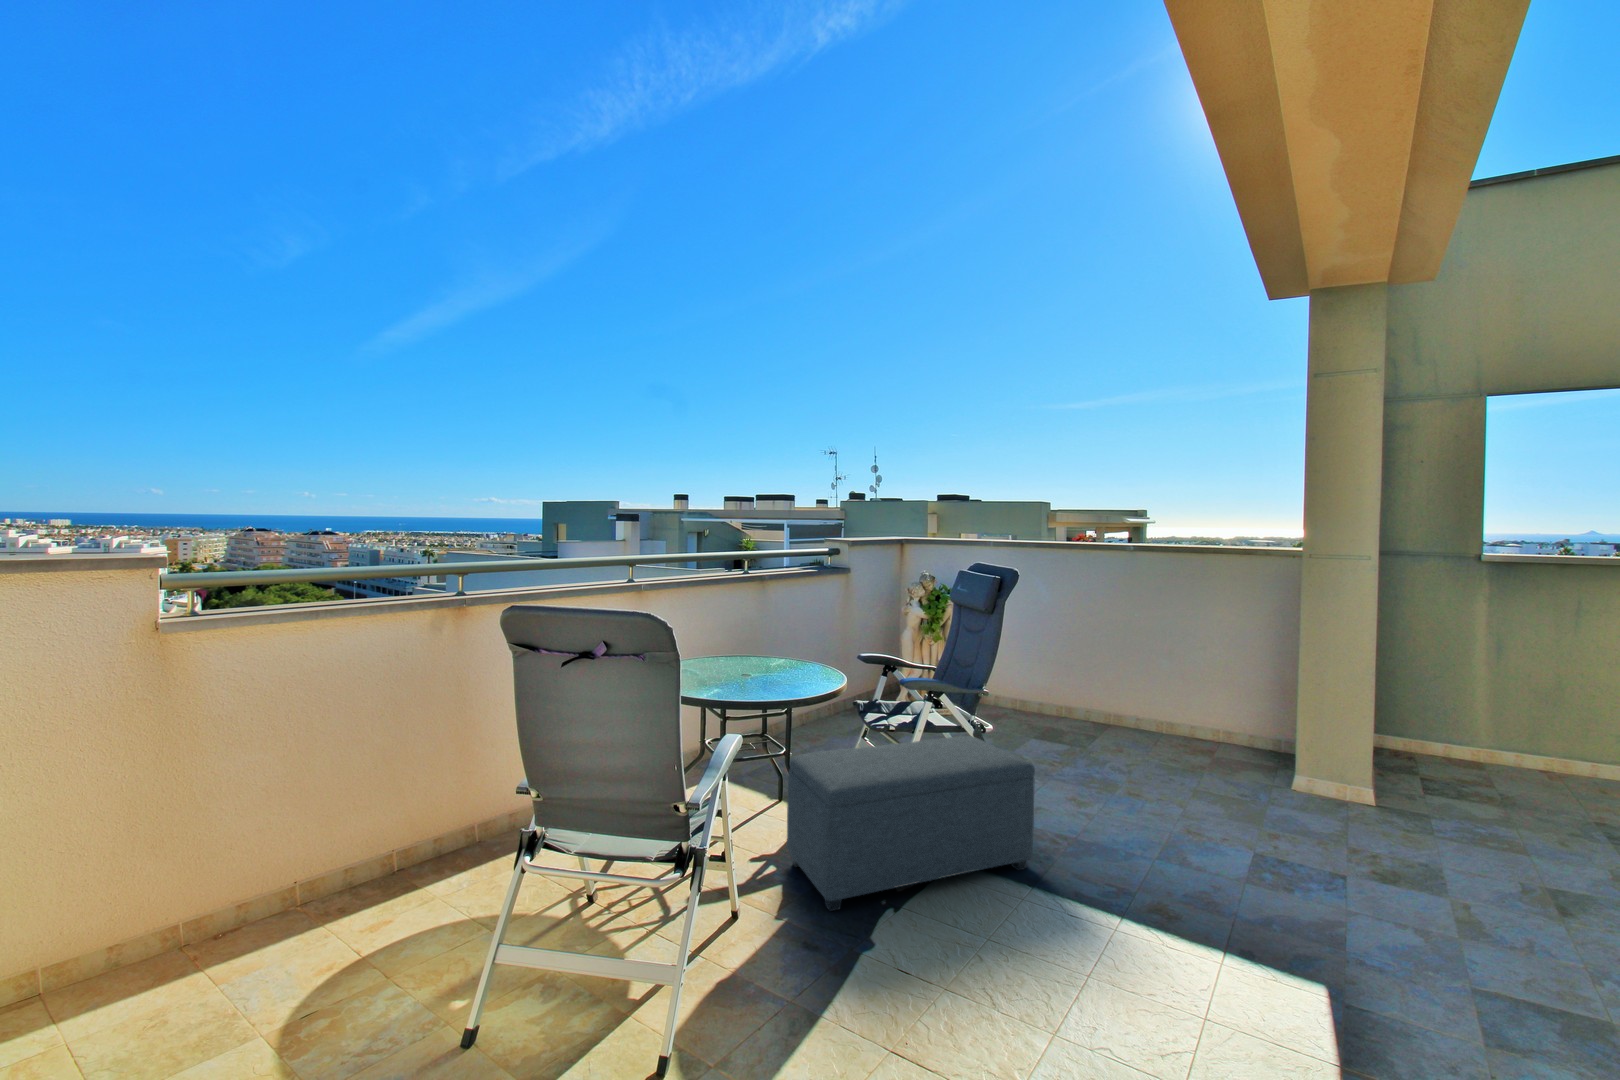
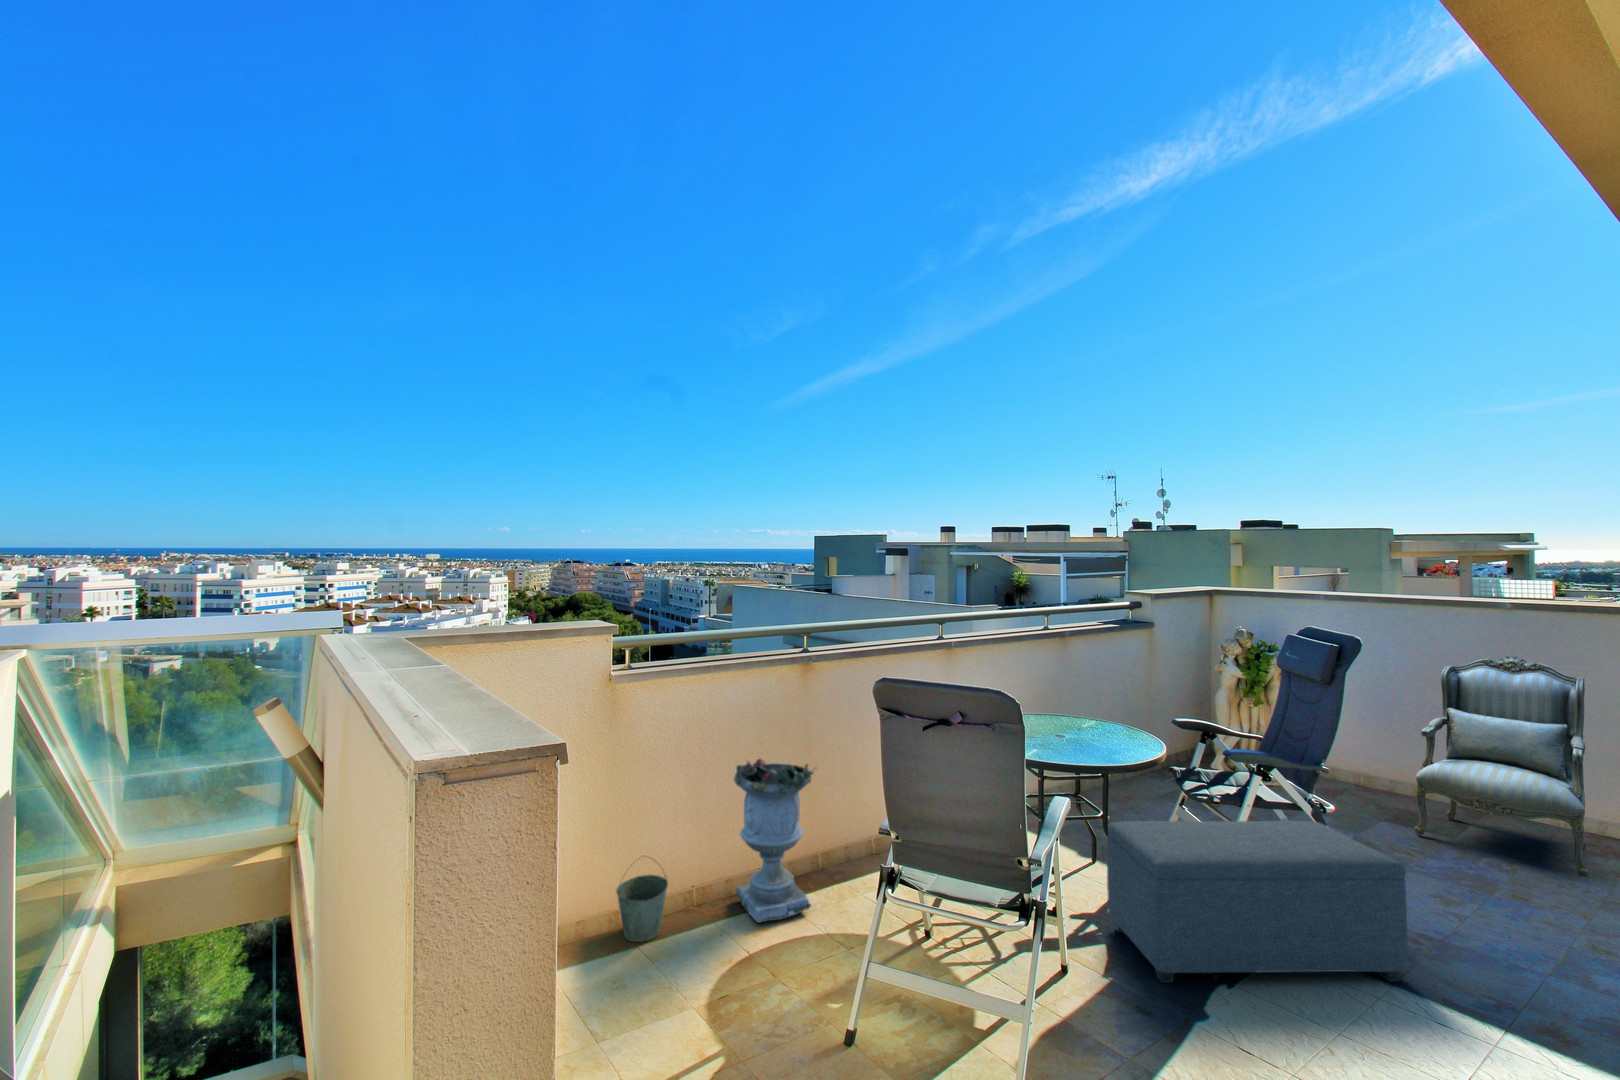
armchair: none [1040,592,1153,762] -> present [1414,656,1589,878]
planter: none [328,723,456,933] -> present [734,759,816,922]
bucket: none [101,873,205,1000] -> present [616,875,668,942]

